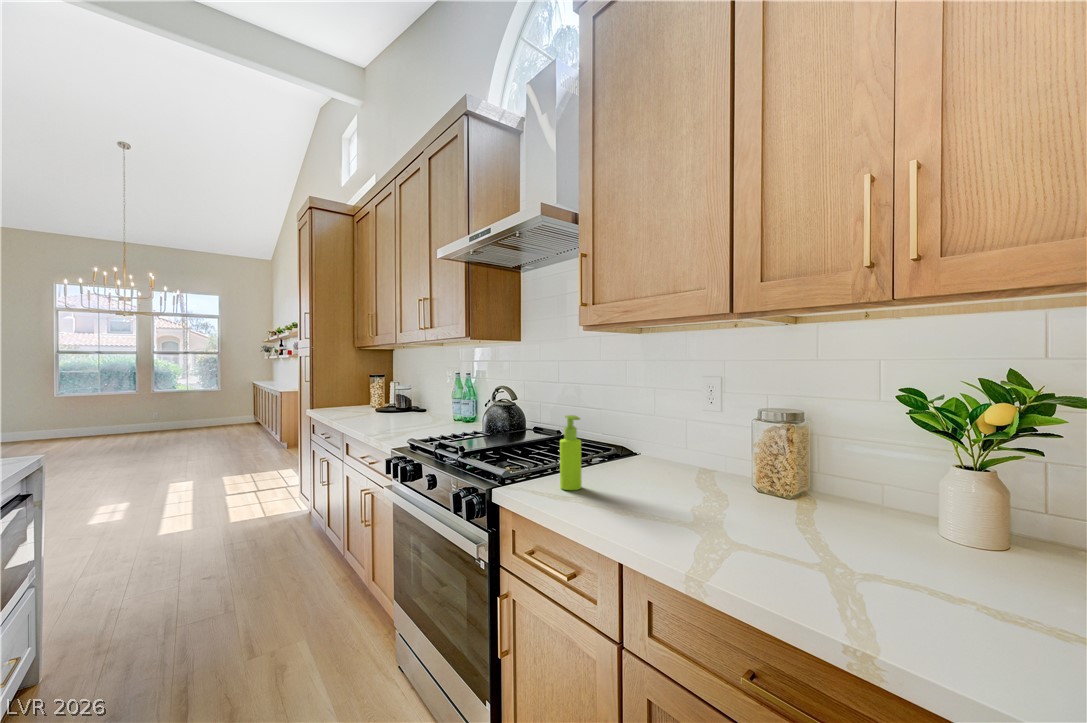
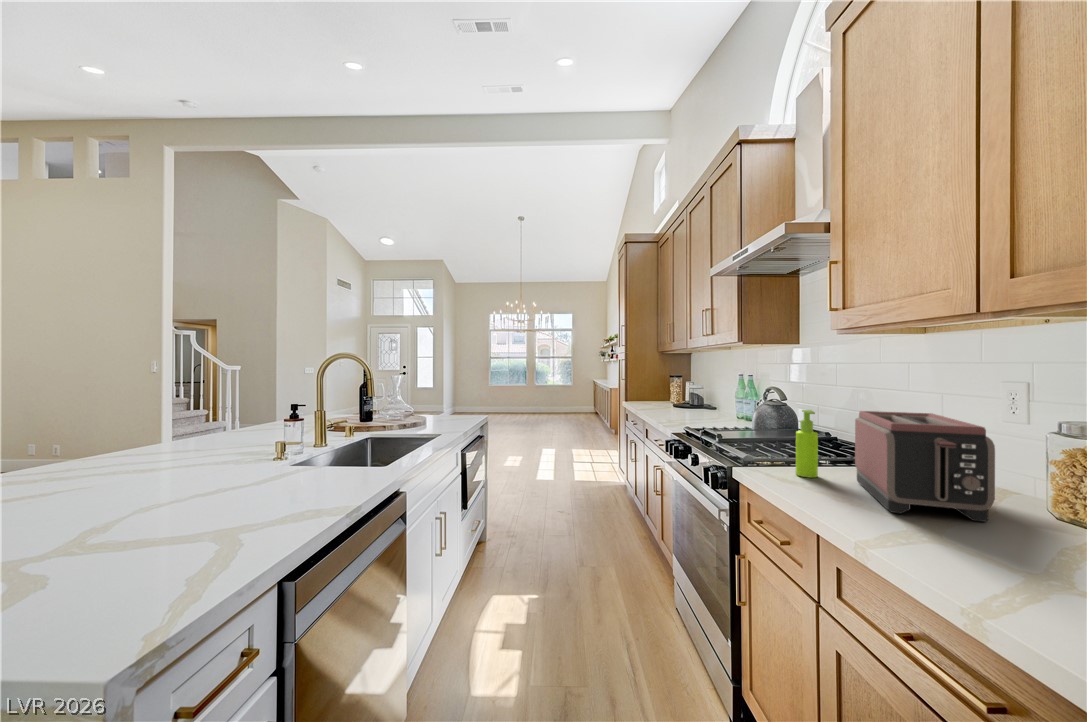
toaster: none [617,411,746,520] -> present [855,411,995,522]

